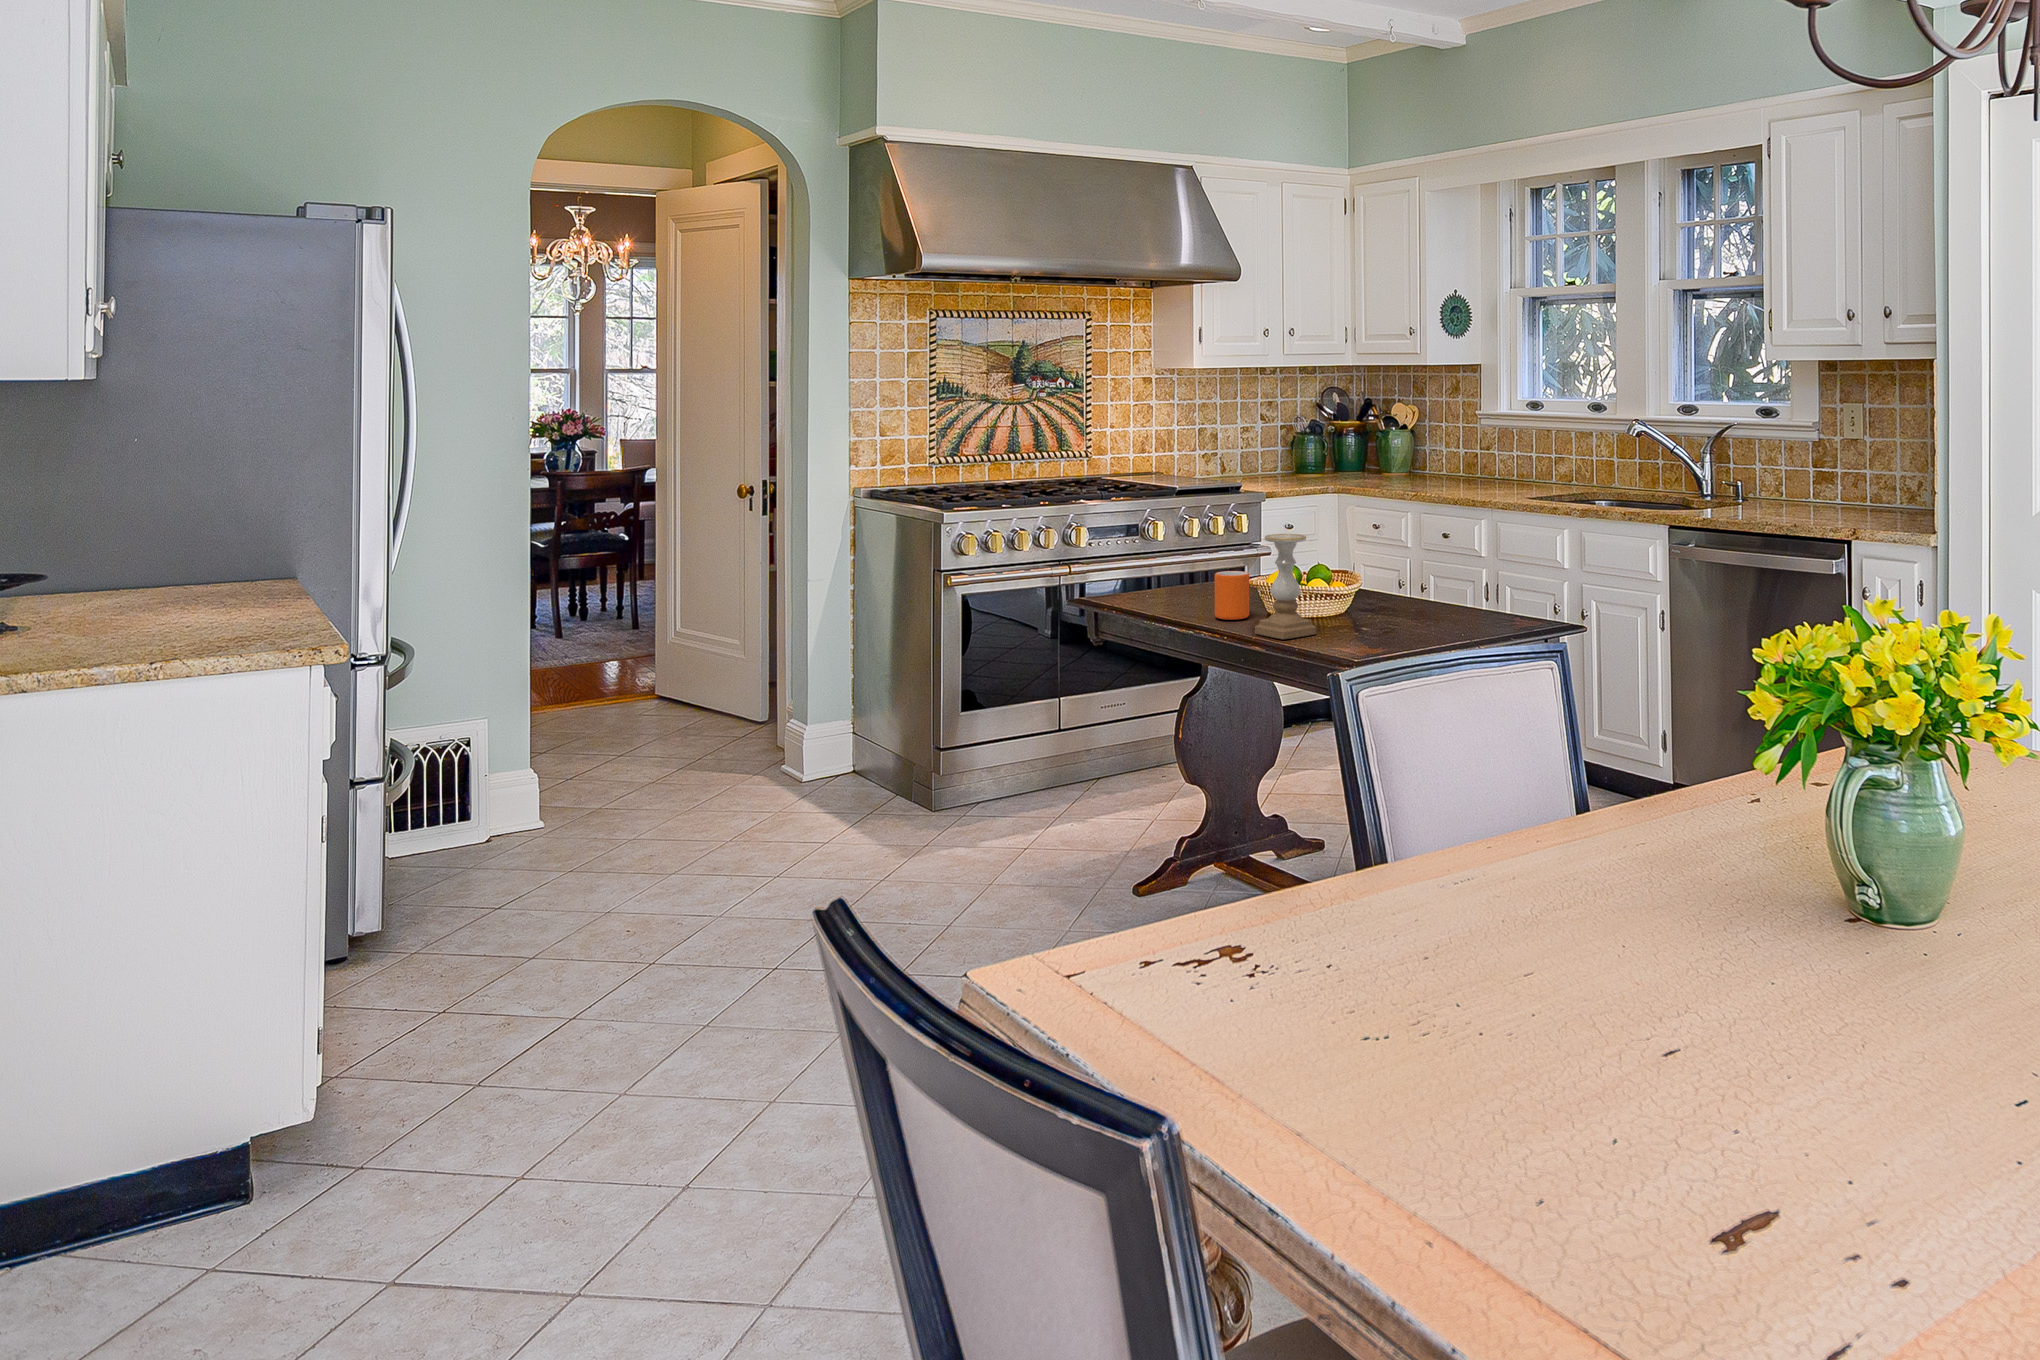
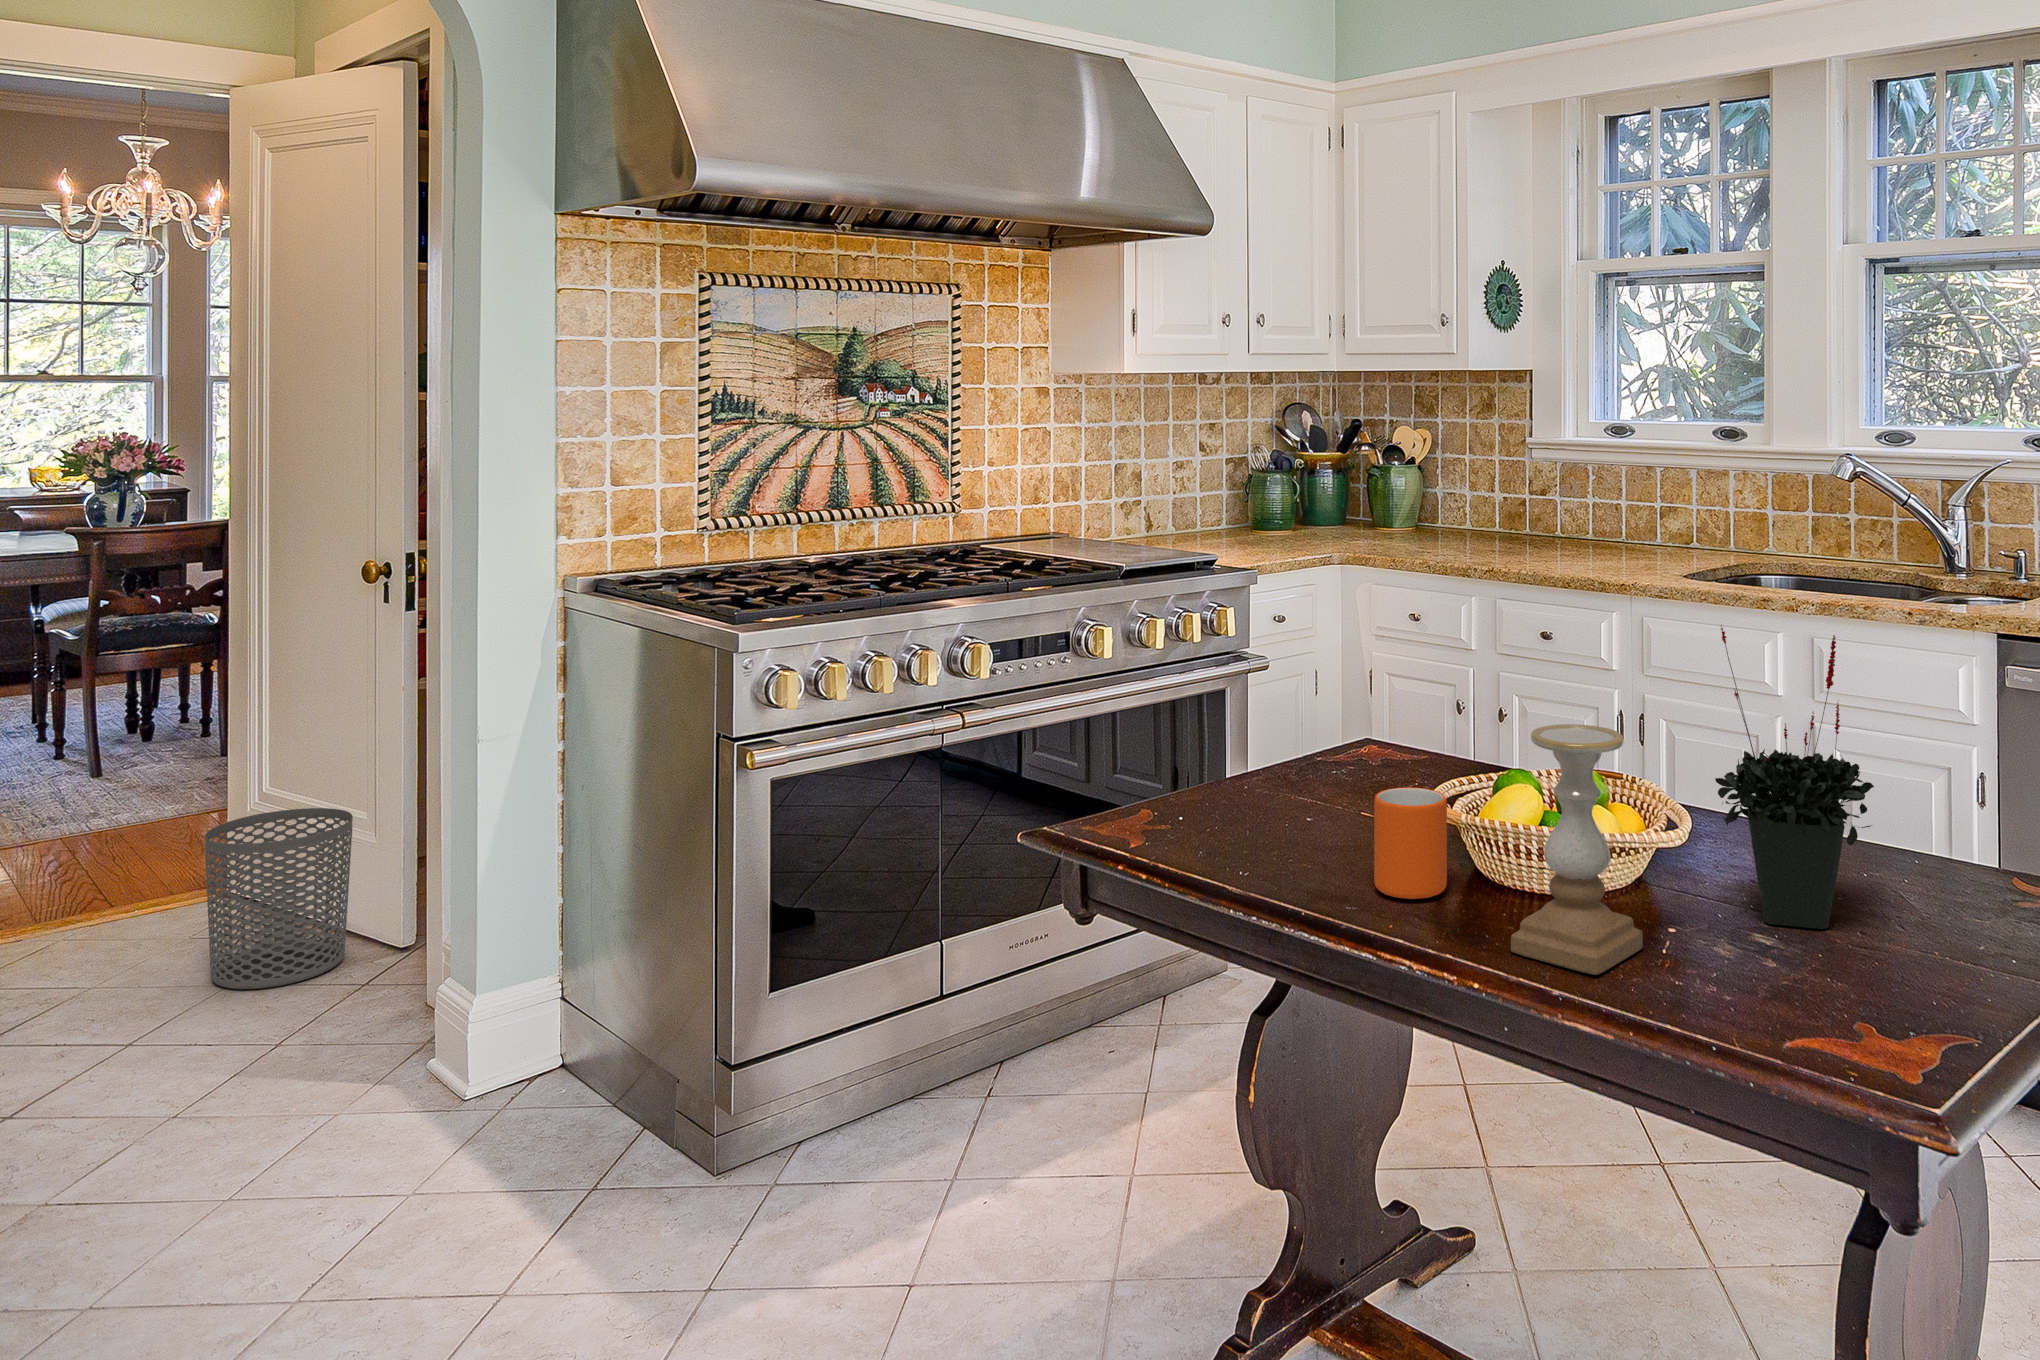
potted plant: none [1363,490,1438,632] -> present [1715,625,1874,929]
waste bin: none [655,634,735,733] -> present [205,808,353,989]

